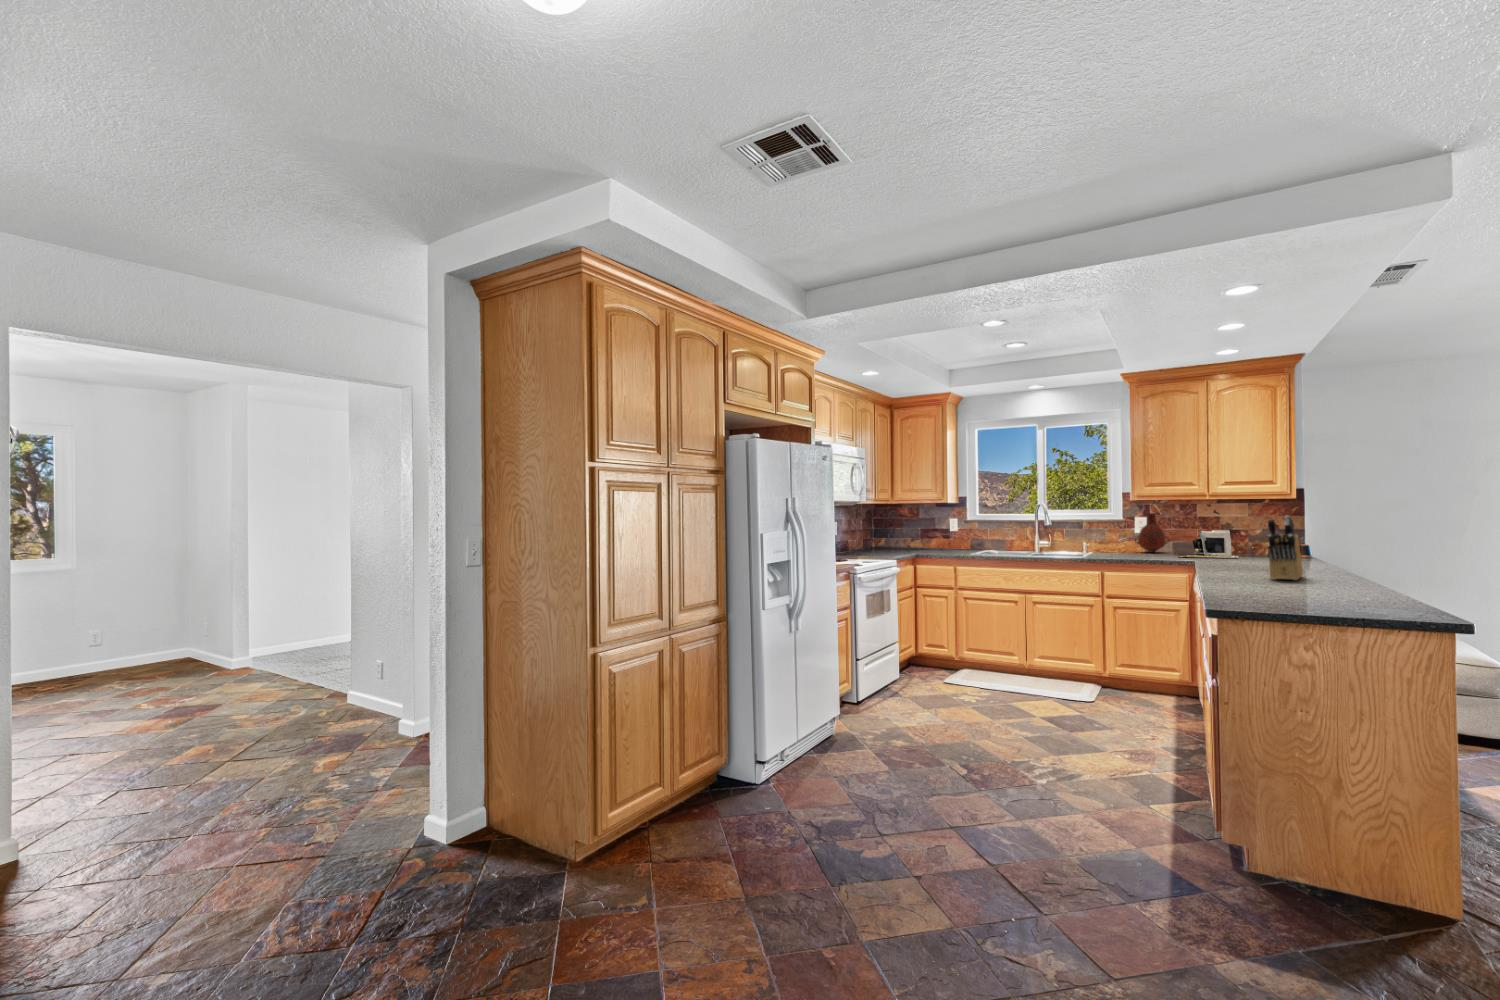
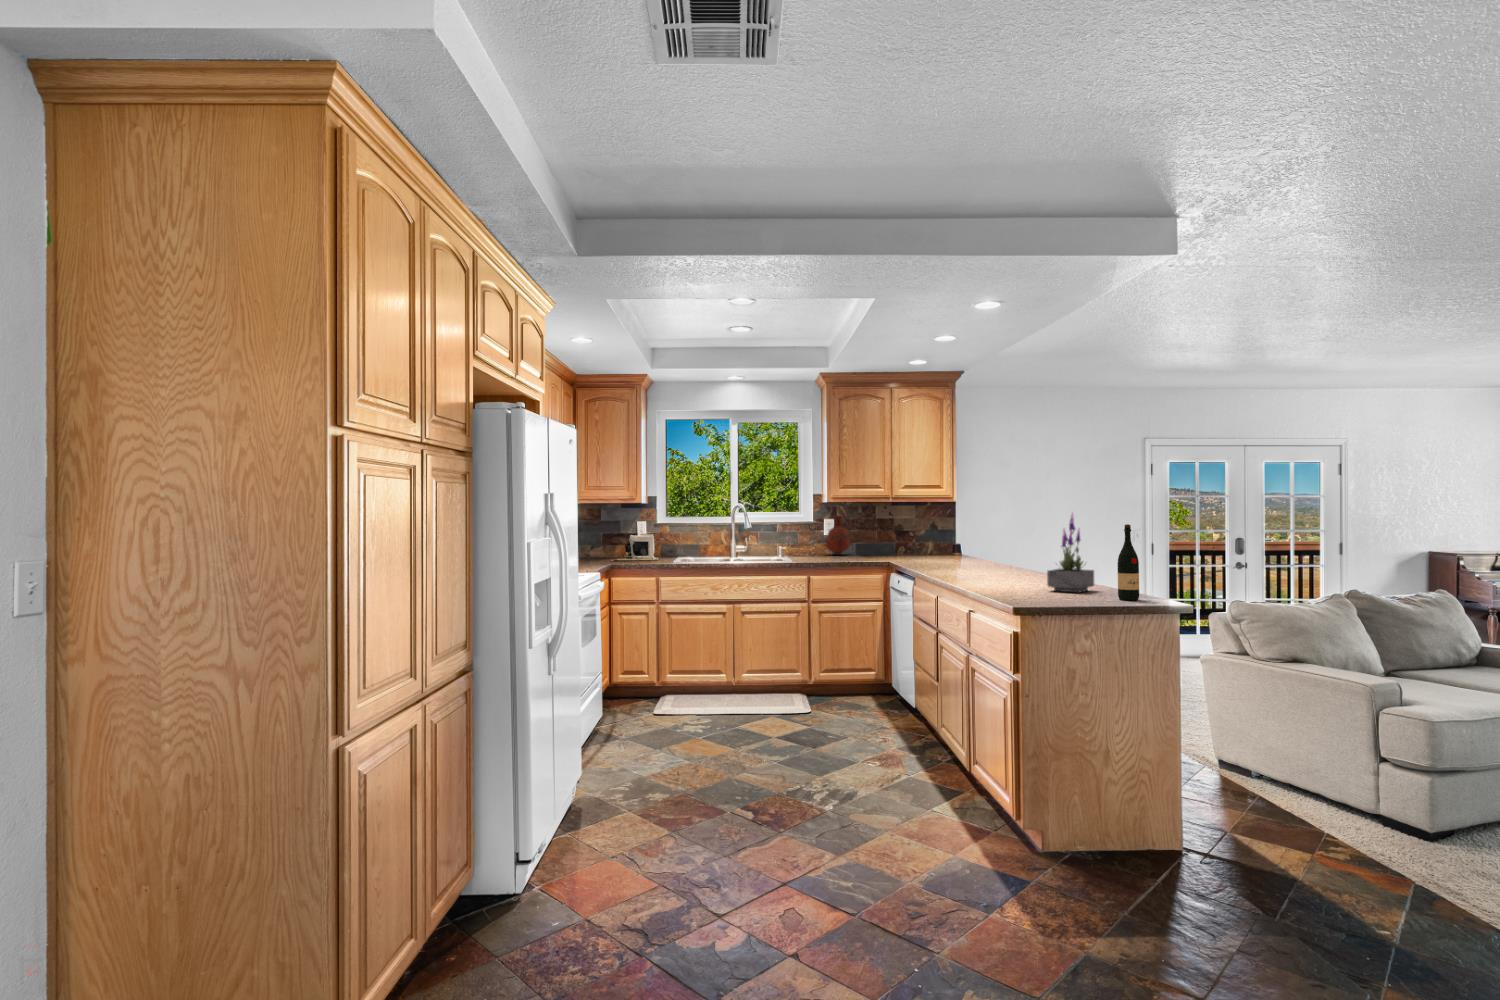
potted plant: none [1301,508,1370,599] -> present [1047,514,1094,593]
knife block: present [1267,516,1303,580] -> none [984,518,1013,577]
wine bottle: none [1371,523,1404,611] -> present [1117,524,1139,600]
coffee maker: present [1179,529,1239,558] -> present [611,534,659,561]

